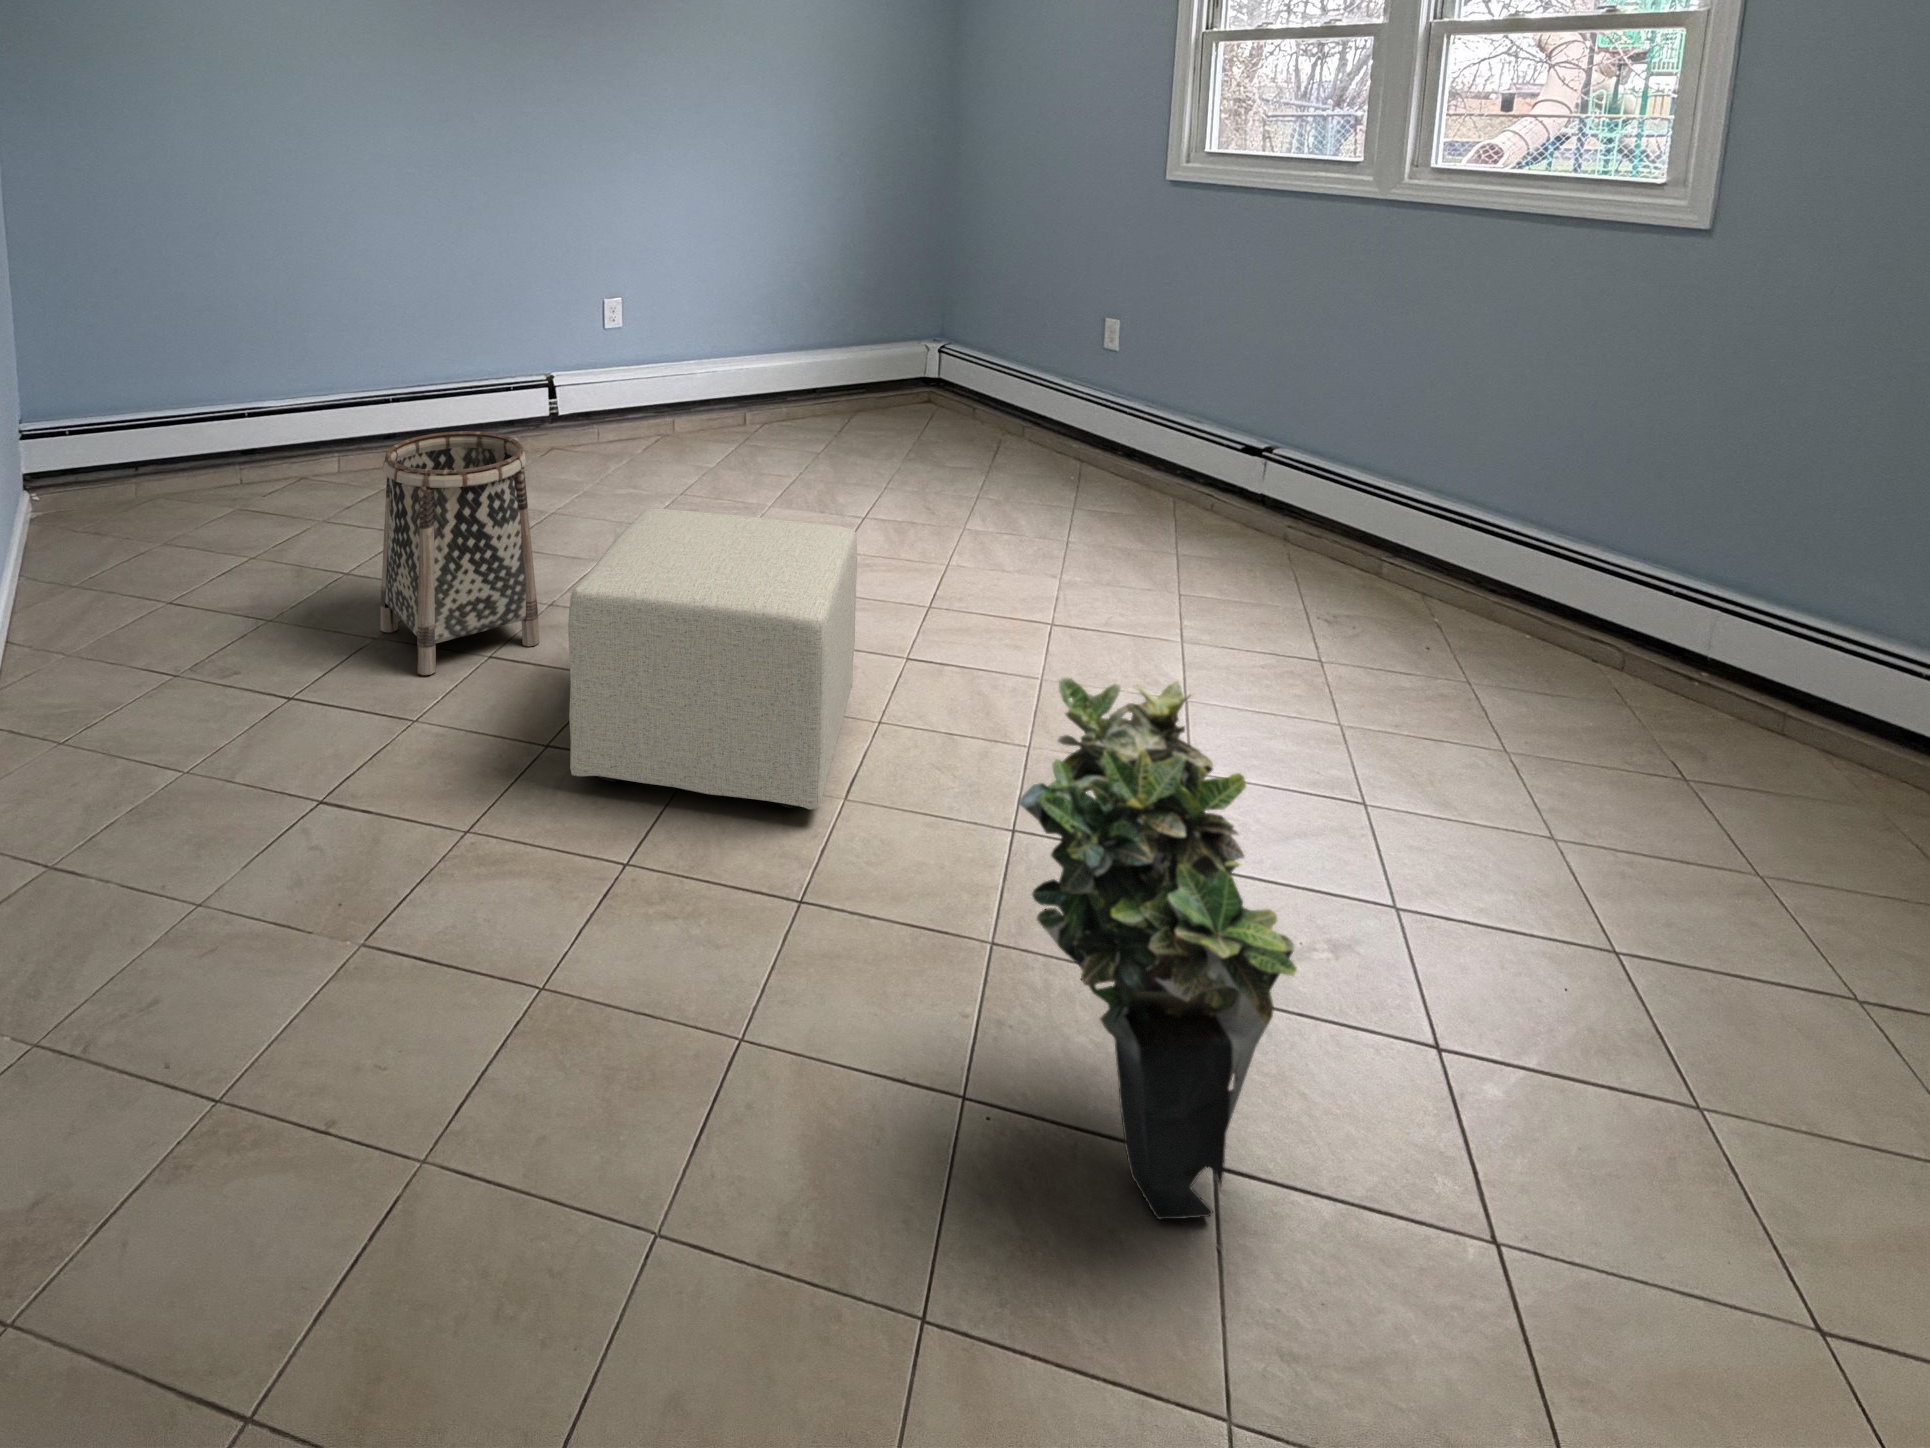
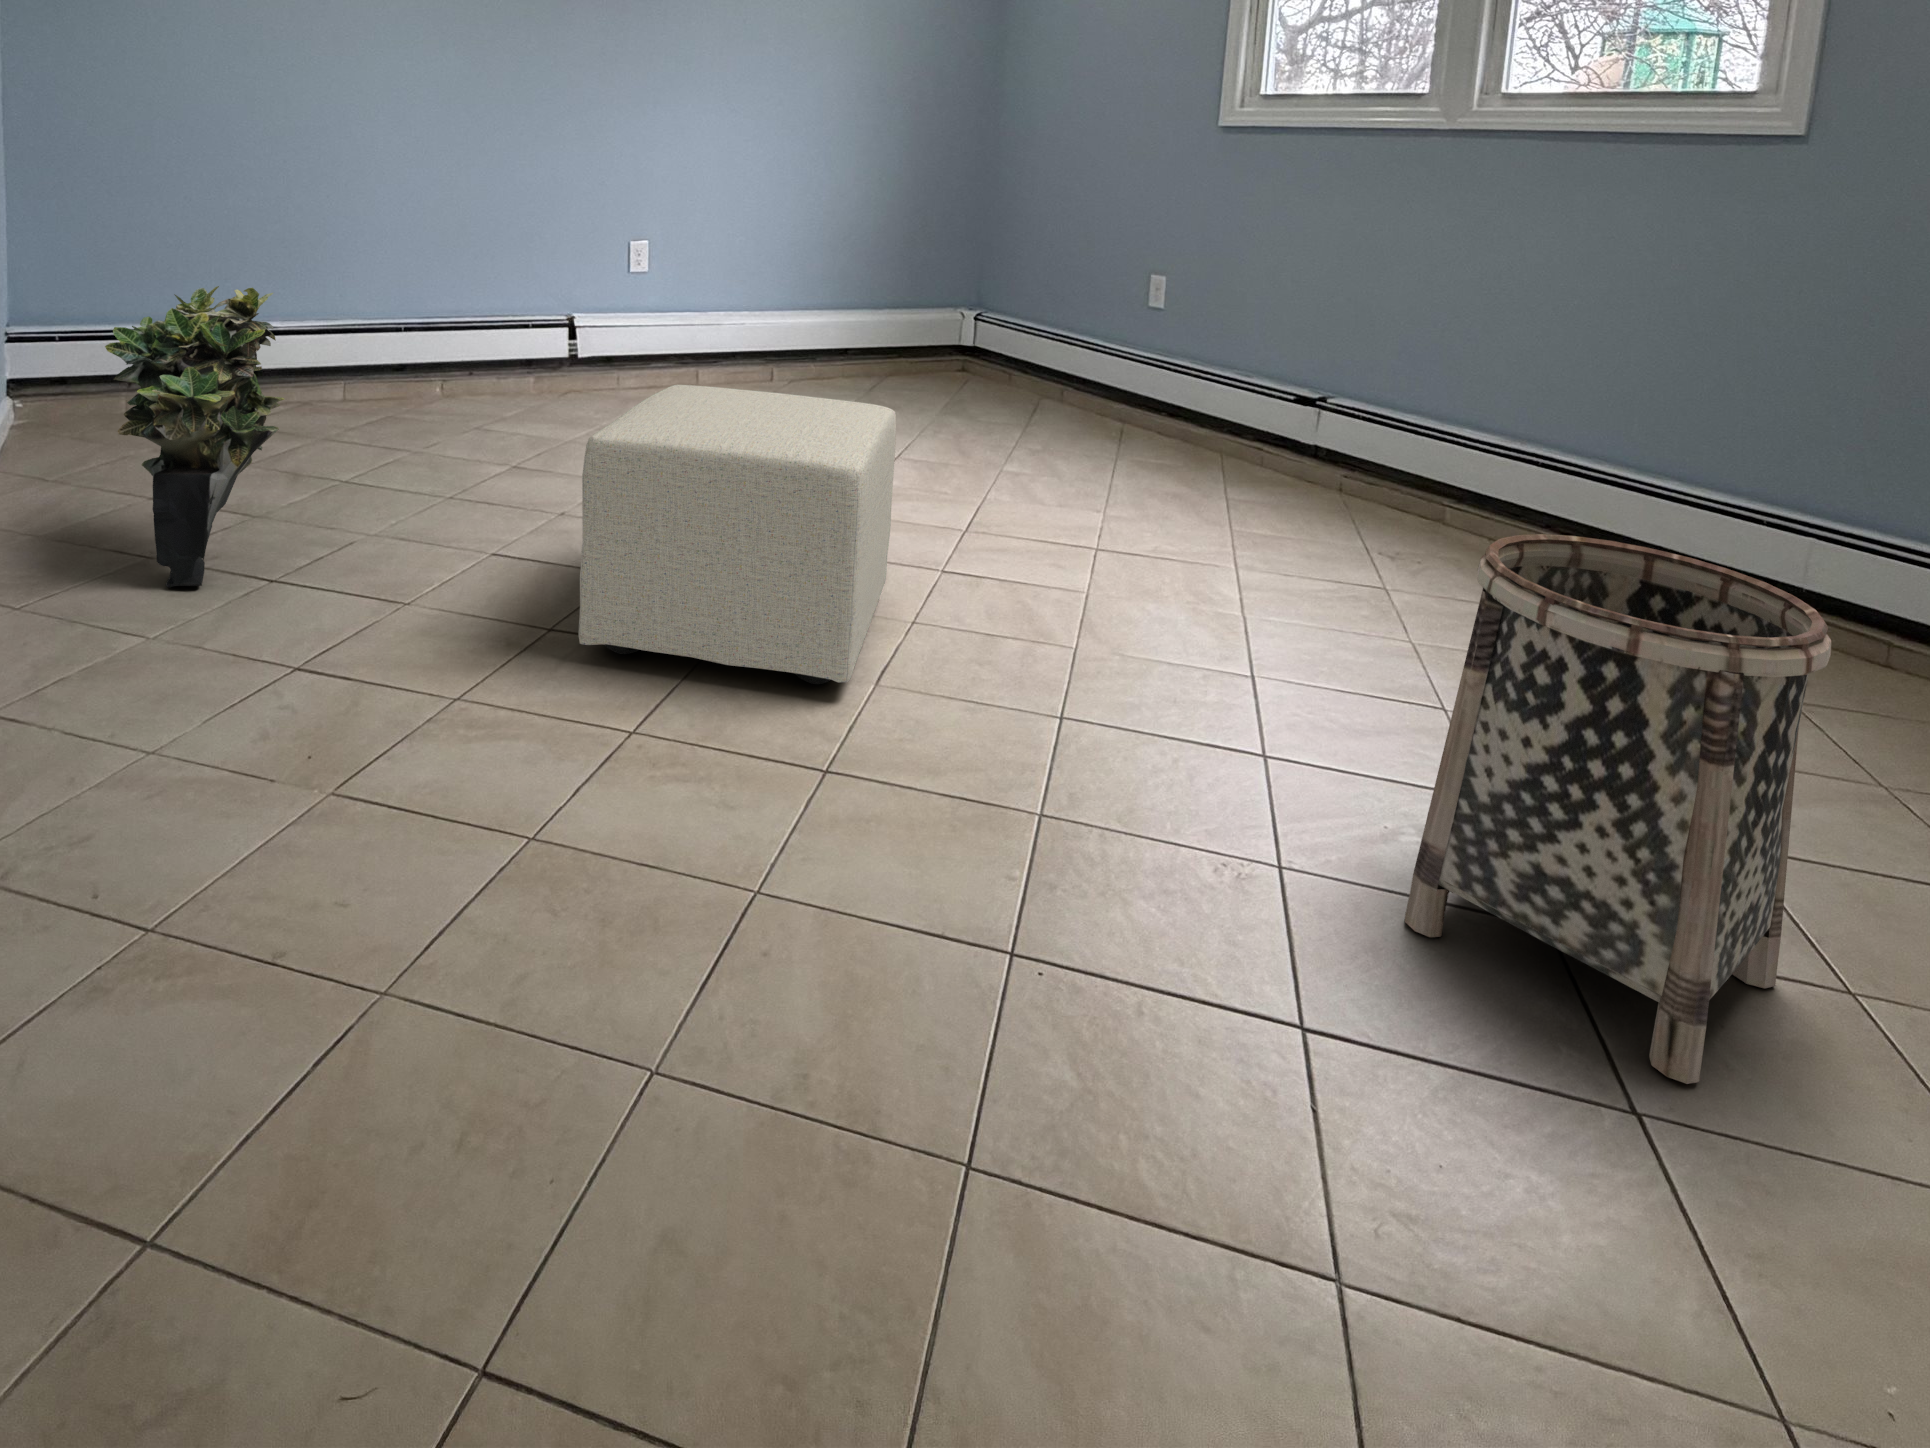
basket: present [381,431,540,675] -> present [1405,534,1831,1084]
potted plant: present [1019,677,1297,1219] -> present [105,286,284,588]

